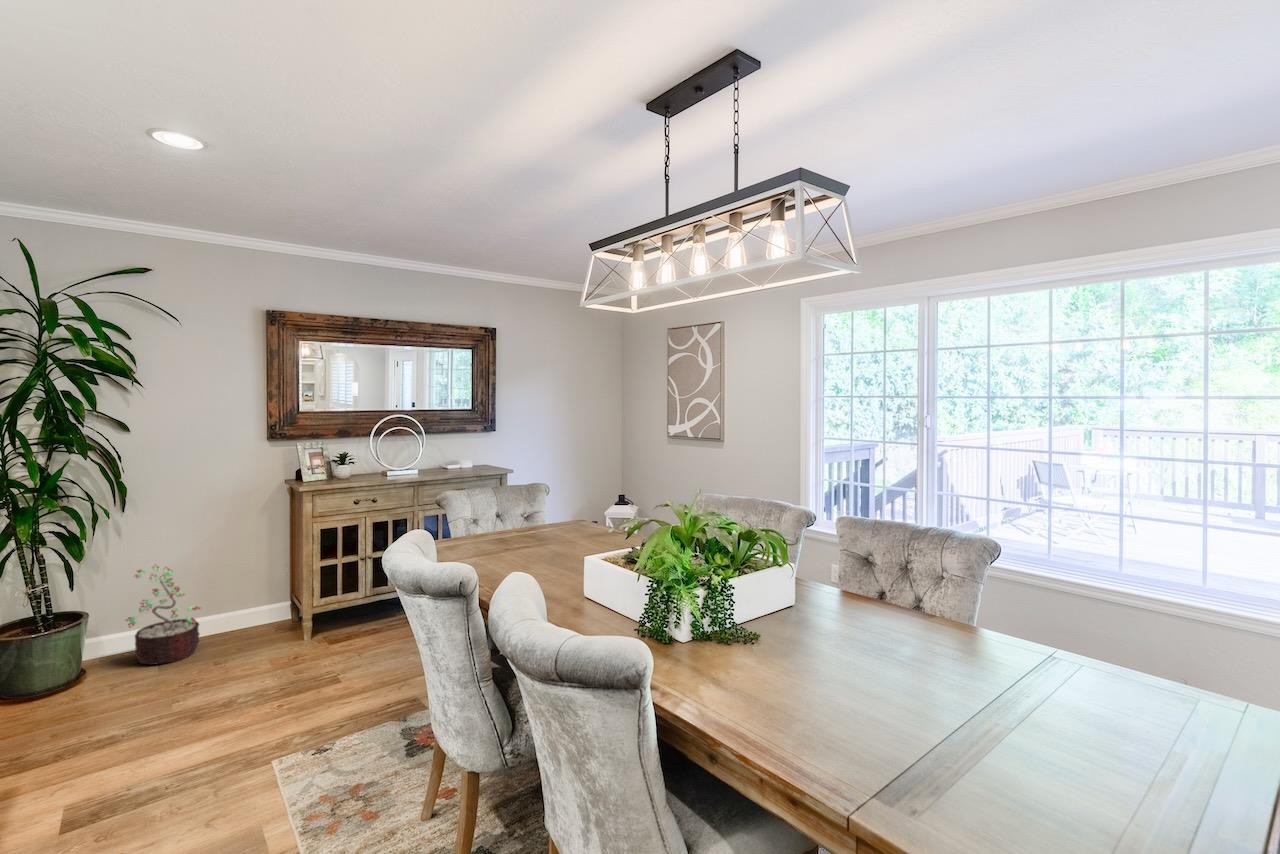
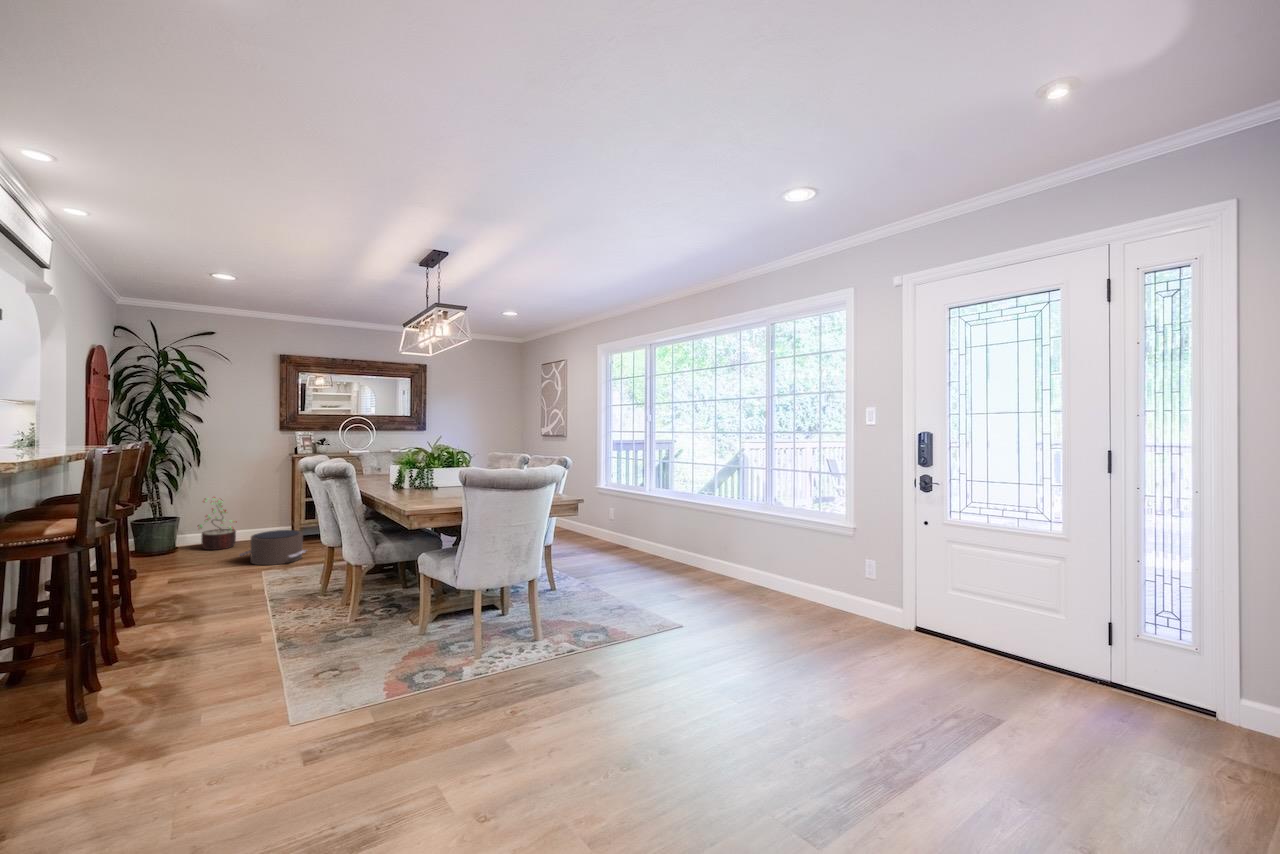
pouf: none [216,623,346,704] -> present [240,530,306,565]

